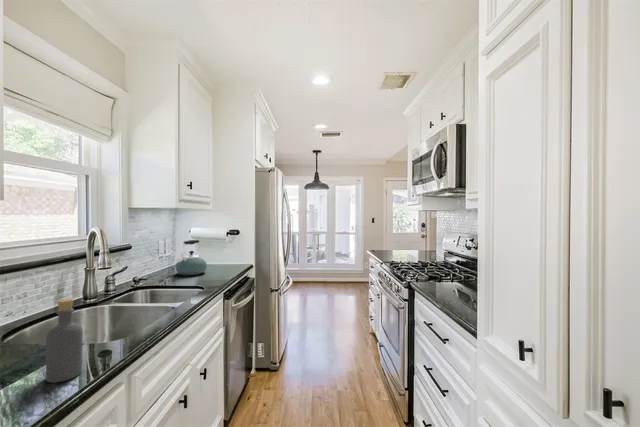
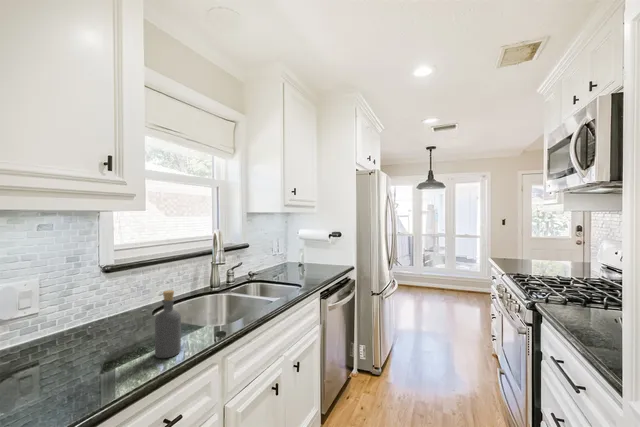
kettle: present [176,240,207,275] -> none [284,241,310,273]

